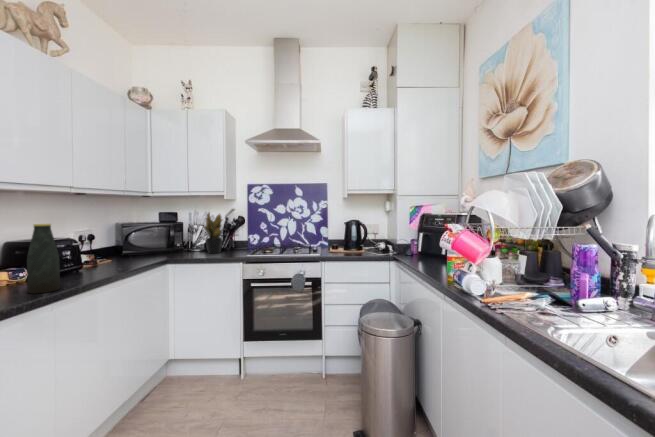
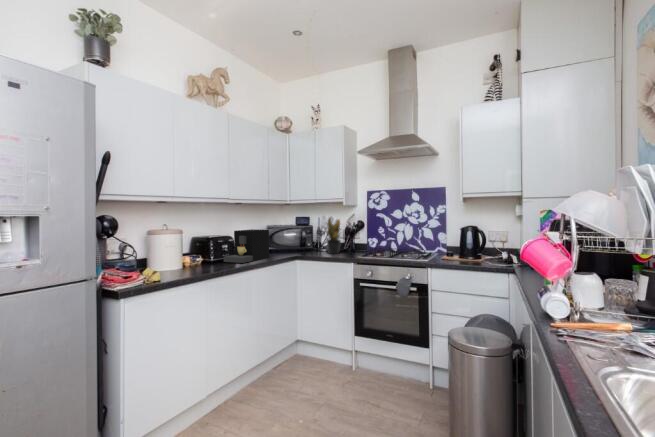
bottle: present [27,224,60,294] -> none [196,225,215,273]
coffee maker: none [66,228,133,274] -> present [224,229,269,263]

